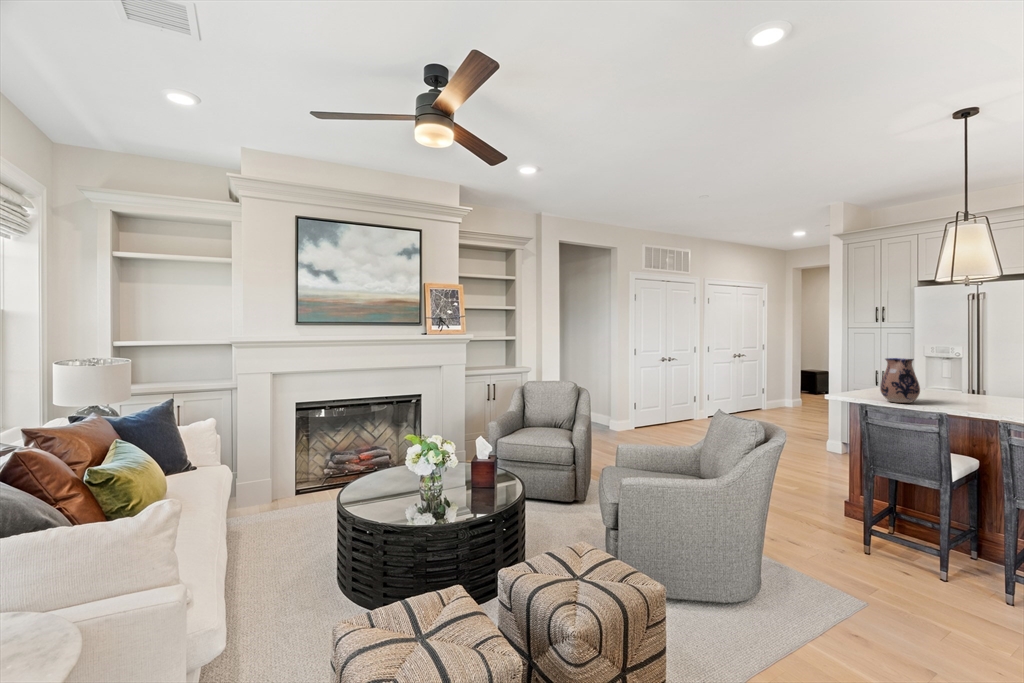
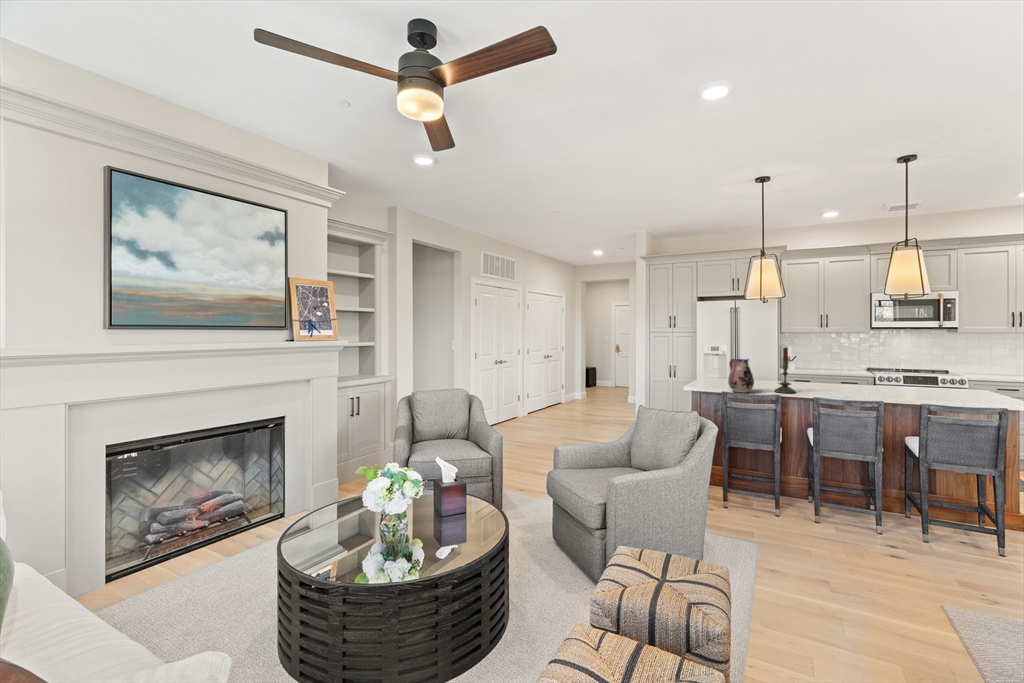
candle: none [962,342,998,409] -> present [775,347,795,393]

